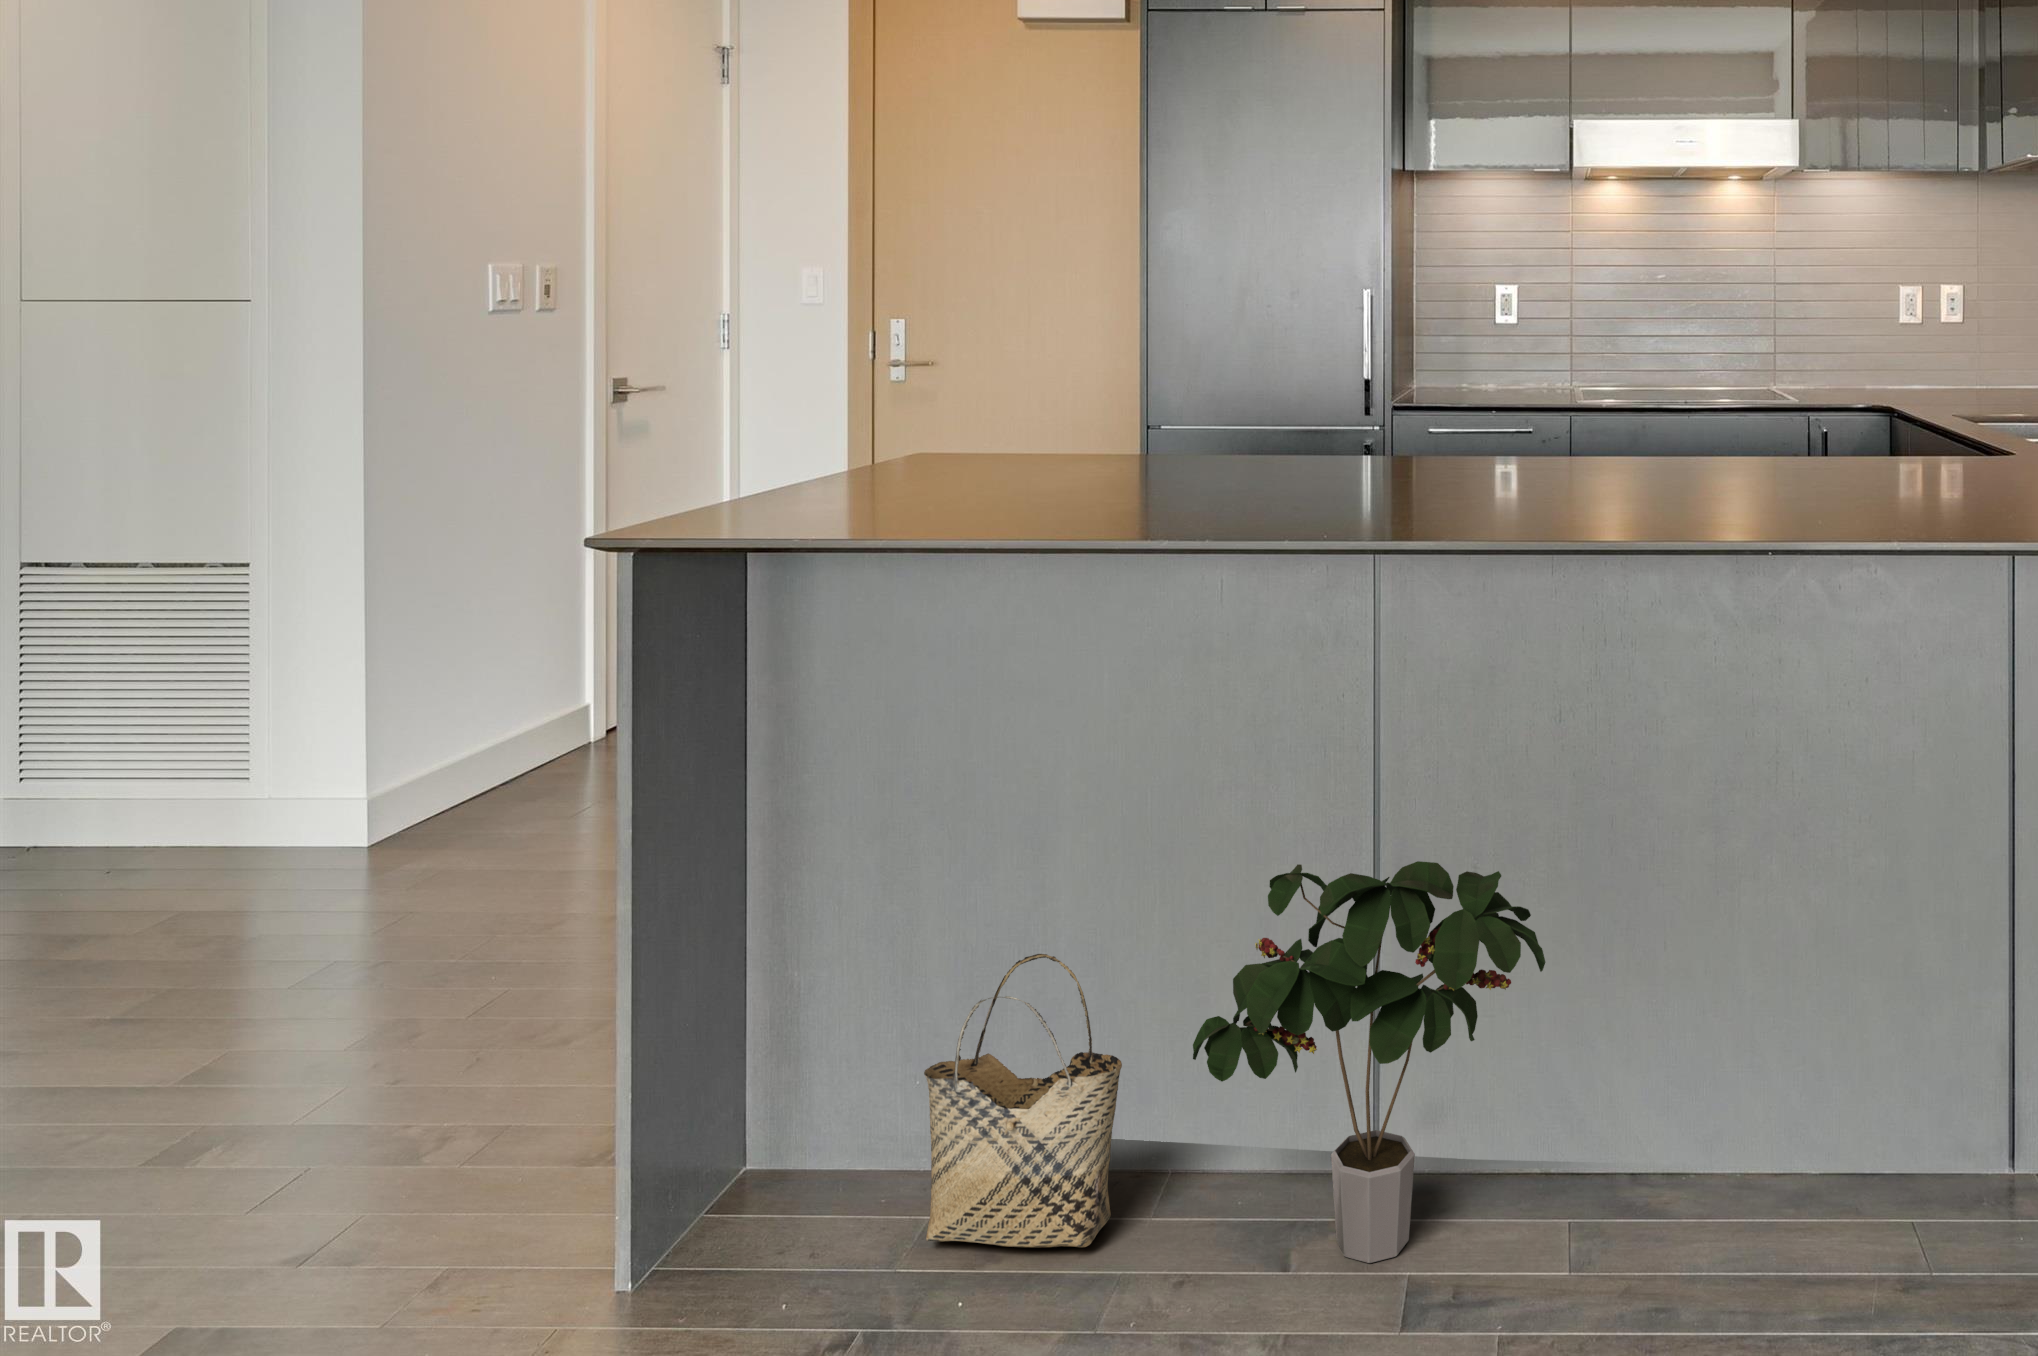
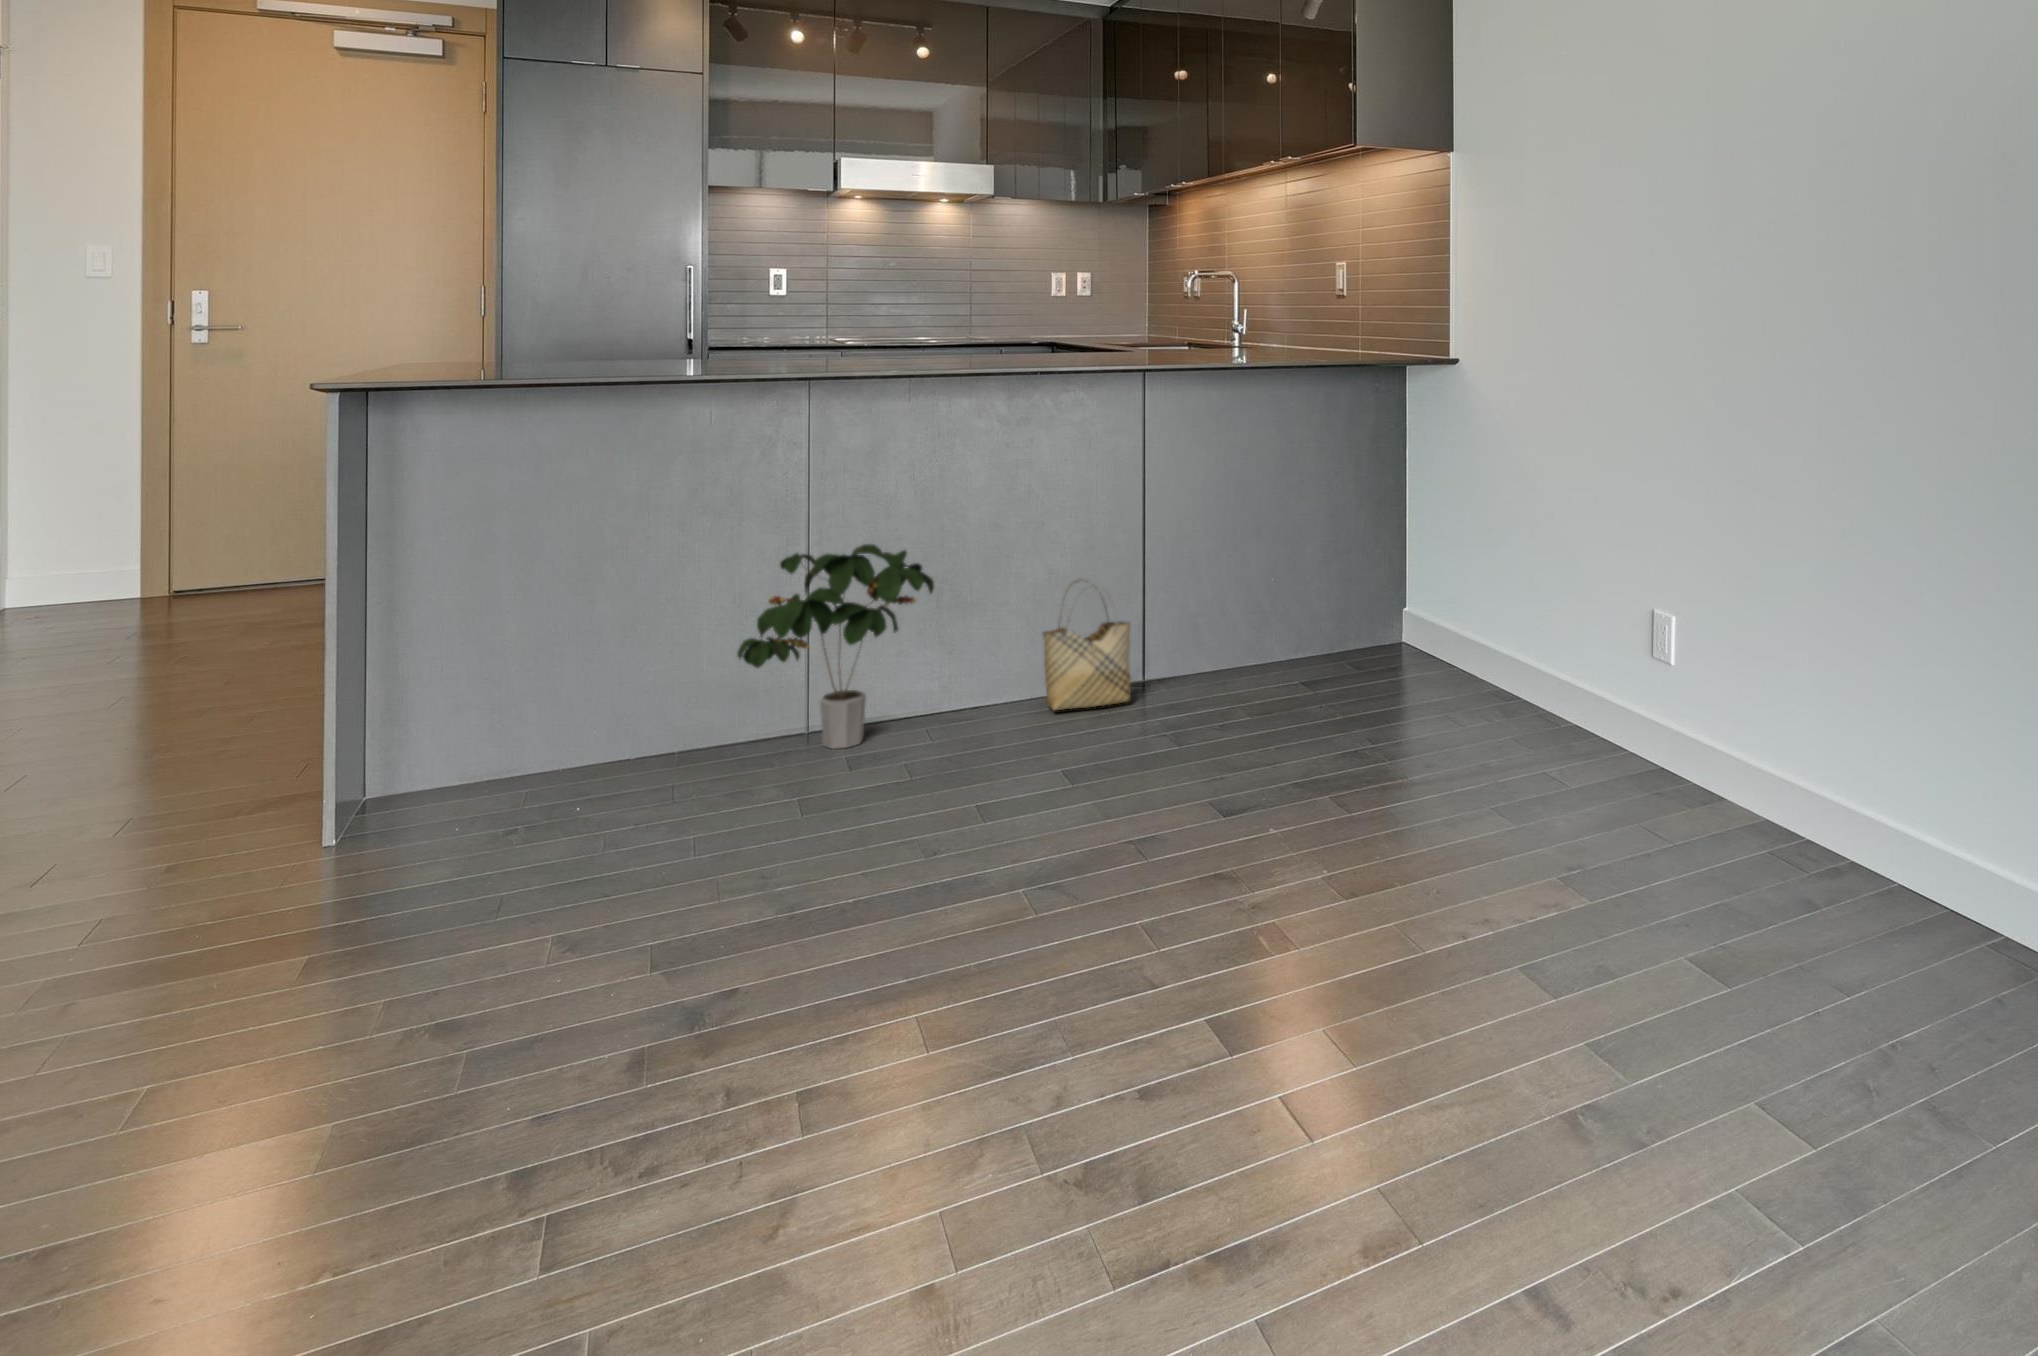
woven basket: present [924,954,1122,1247] -> present [1043,581,1131,710]

